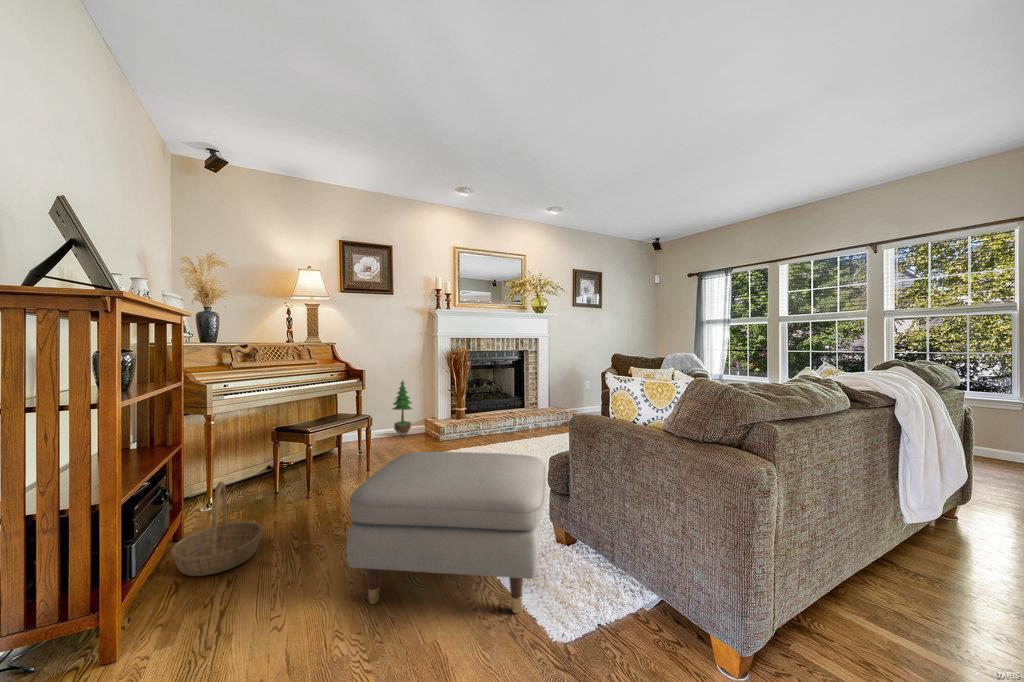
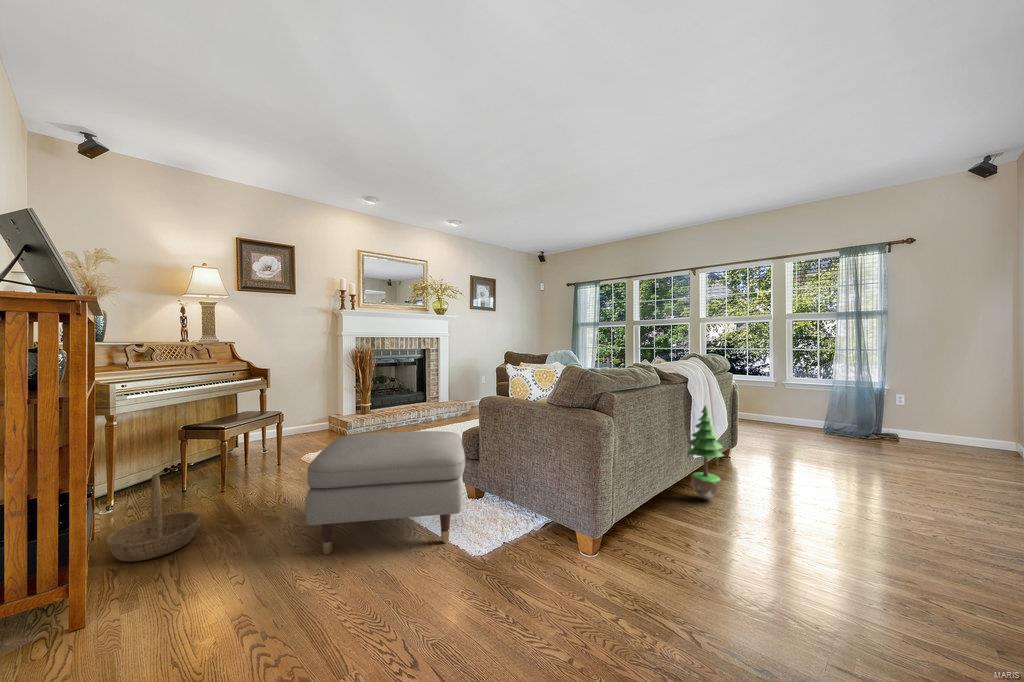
potted tree: present [393,381,412,436] -> present [688,405,724,499]

